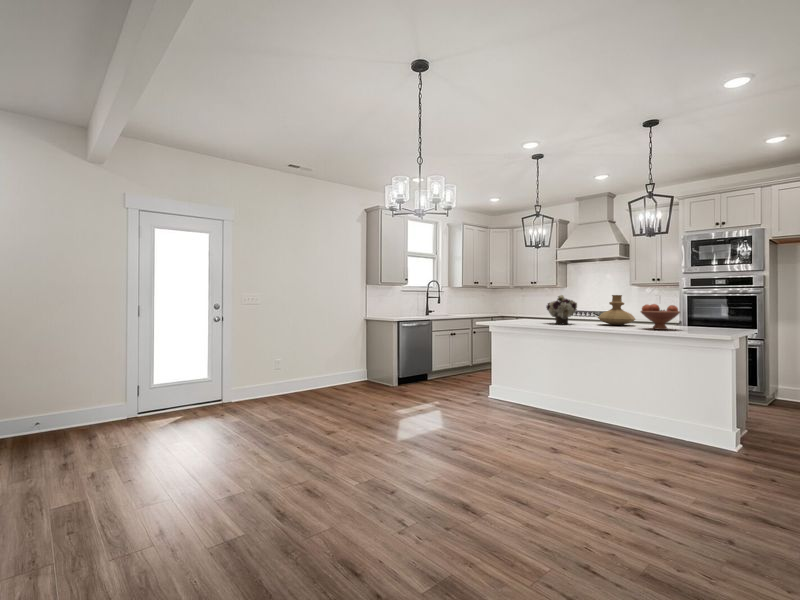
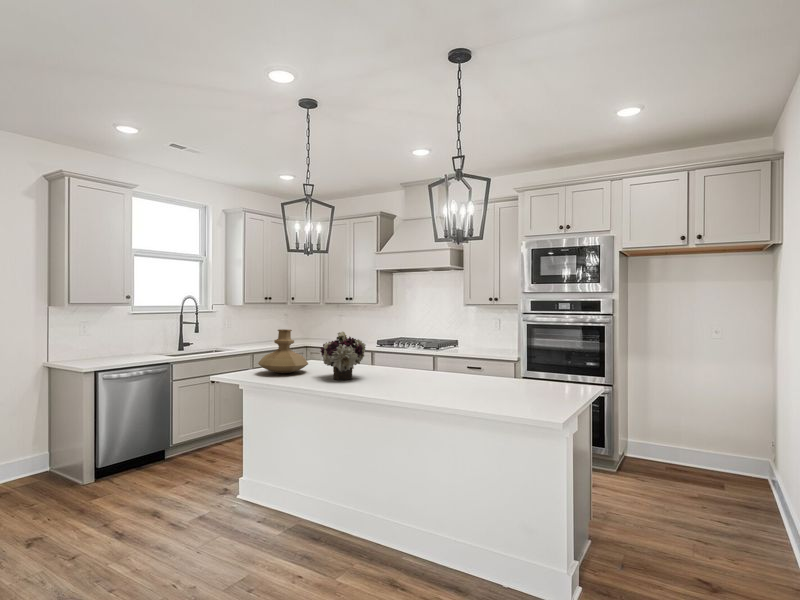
vase: present [598,295,635,325] -> present [258,329,308,373]
fruit bowl: present [641,304,680,330] -> none [447,351,503,395]

